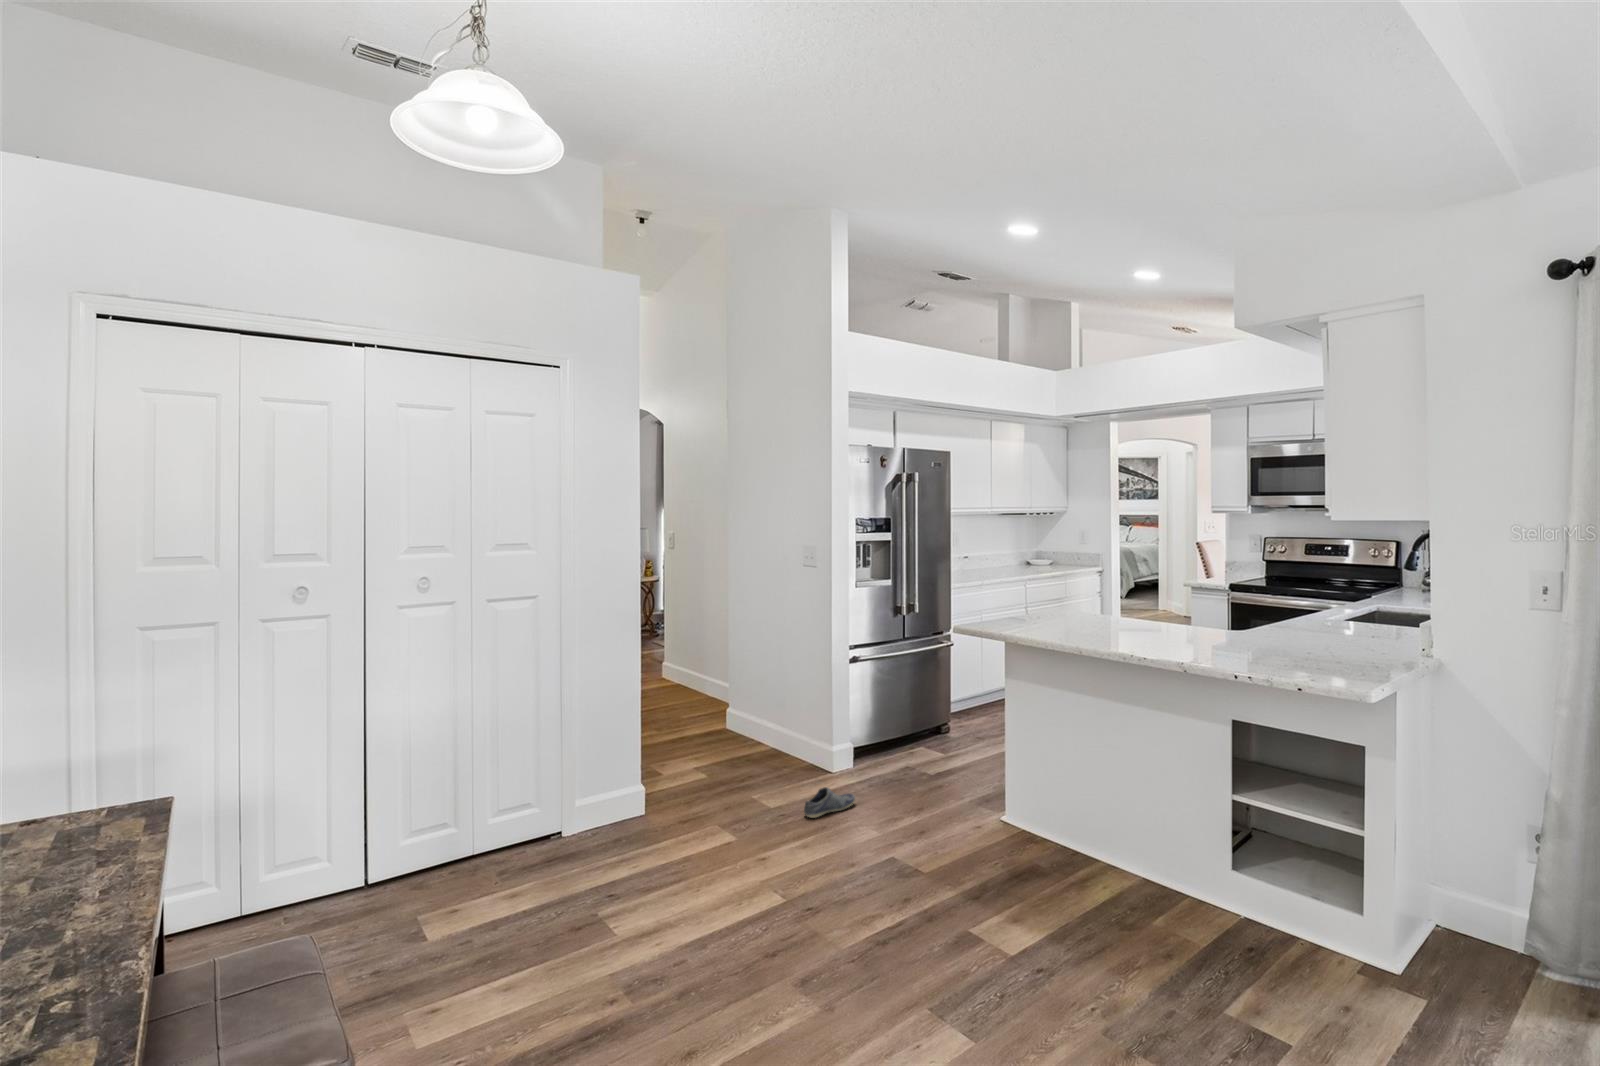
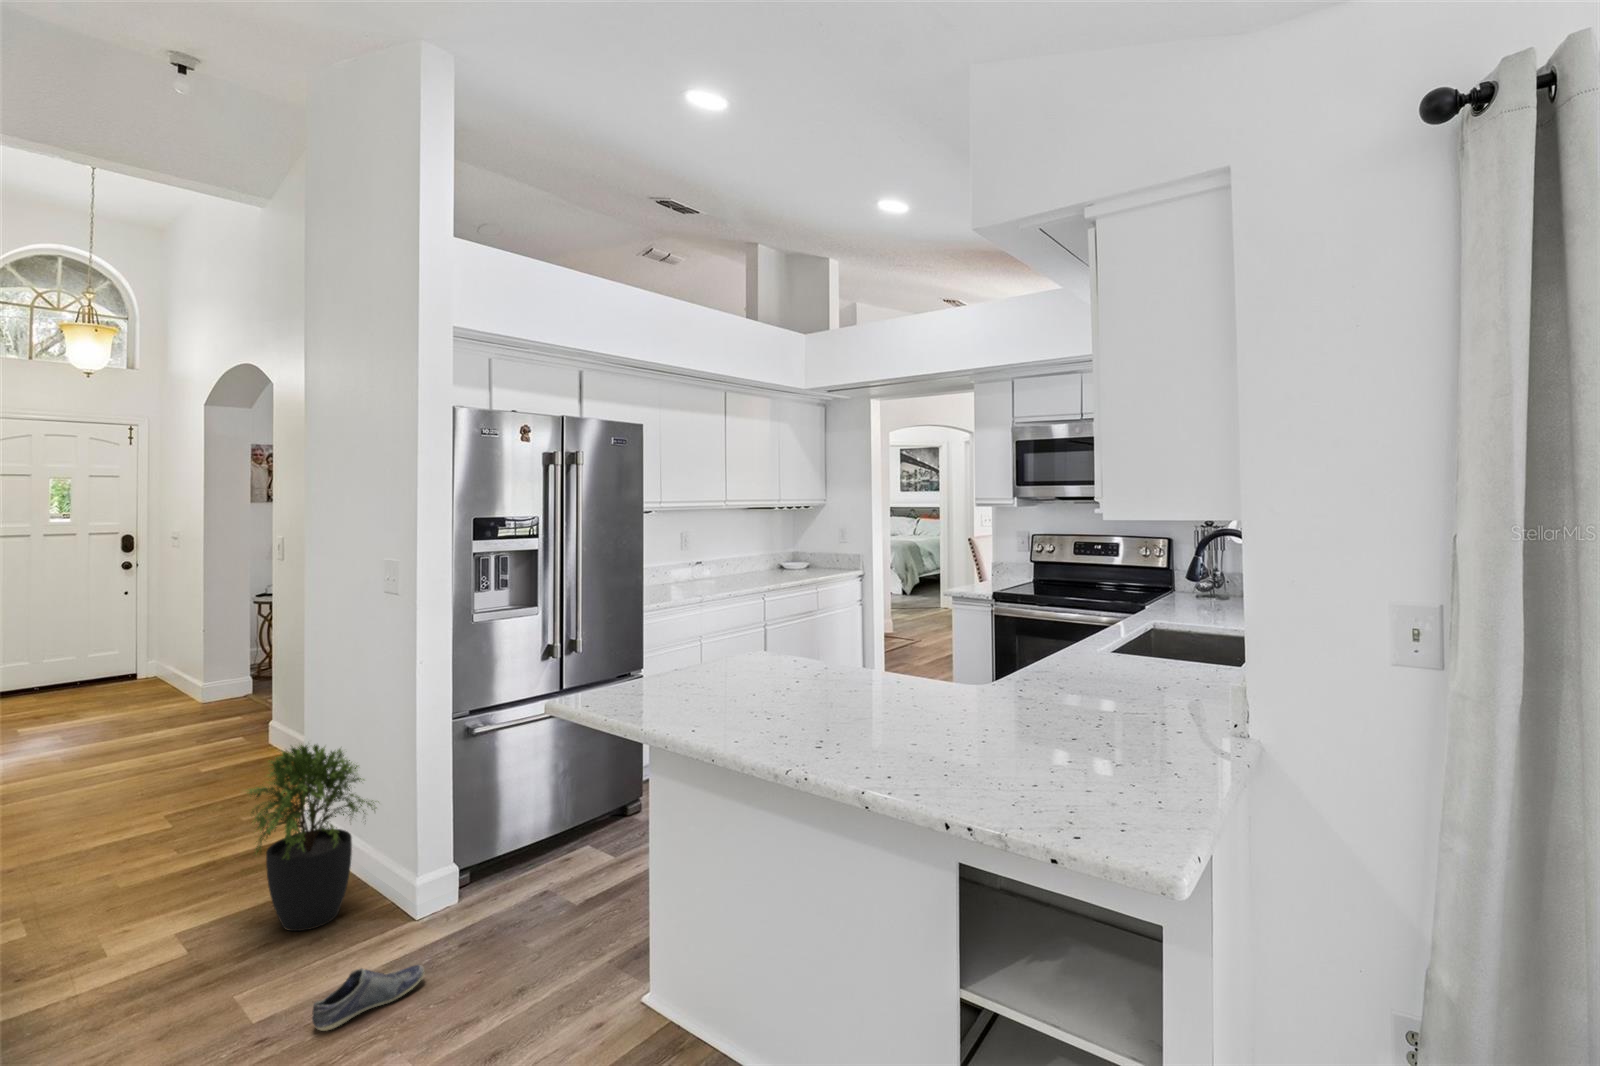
potted plant: none [726,656,803,776] -> present [247,745,377,931]

